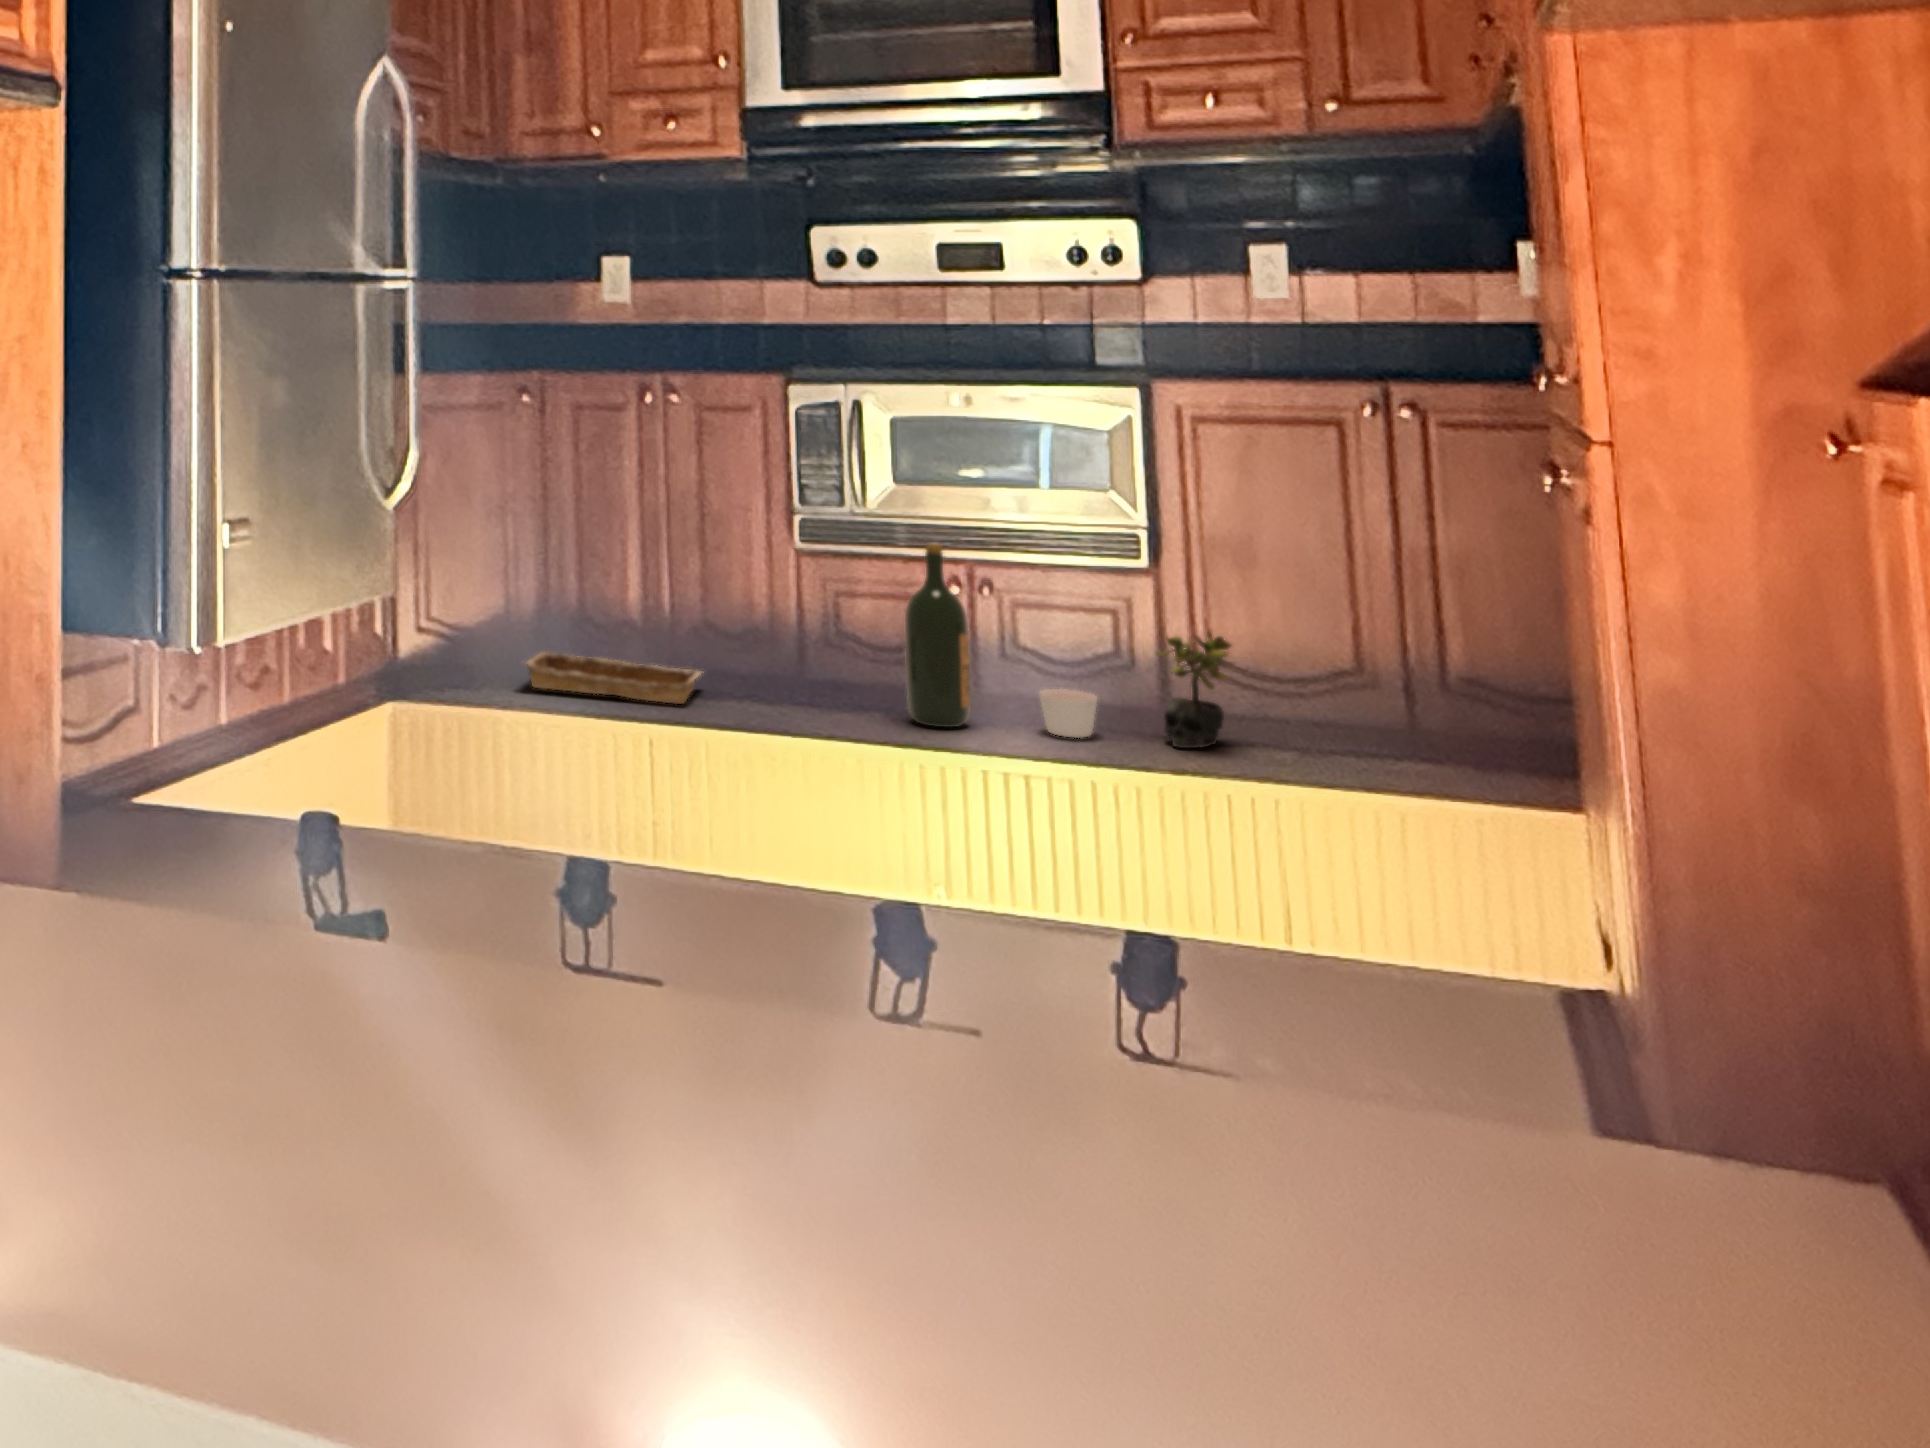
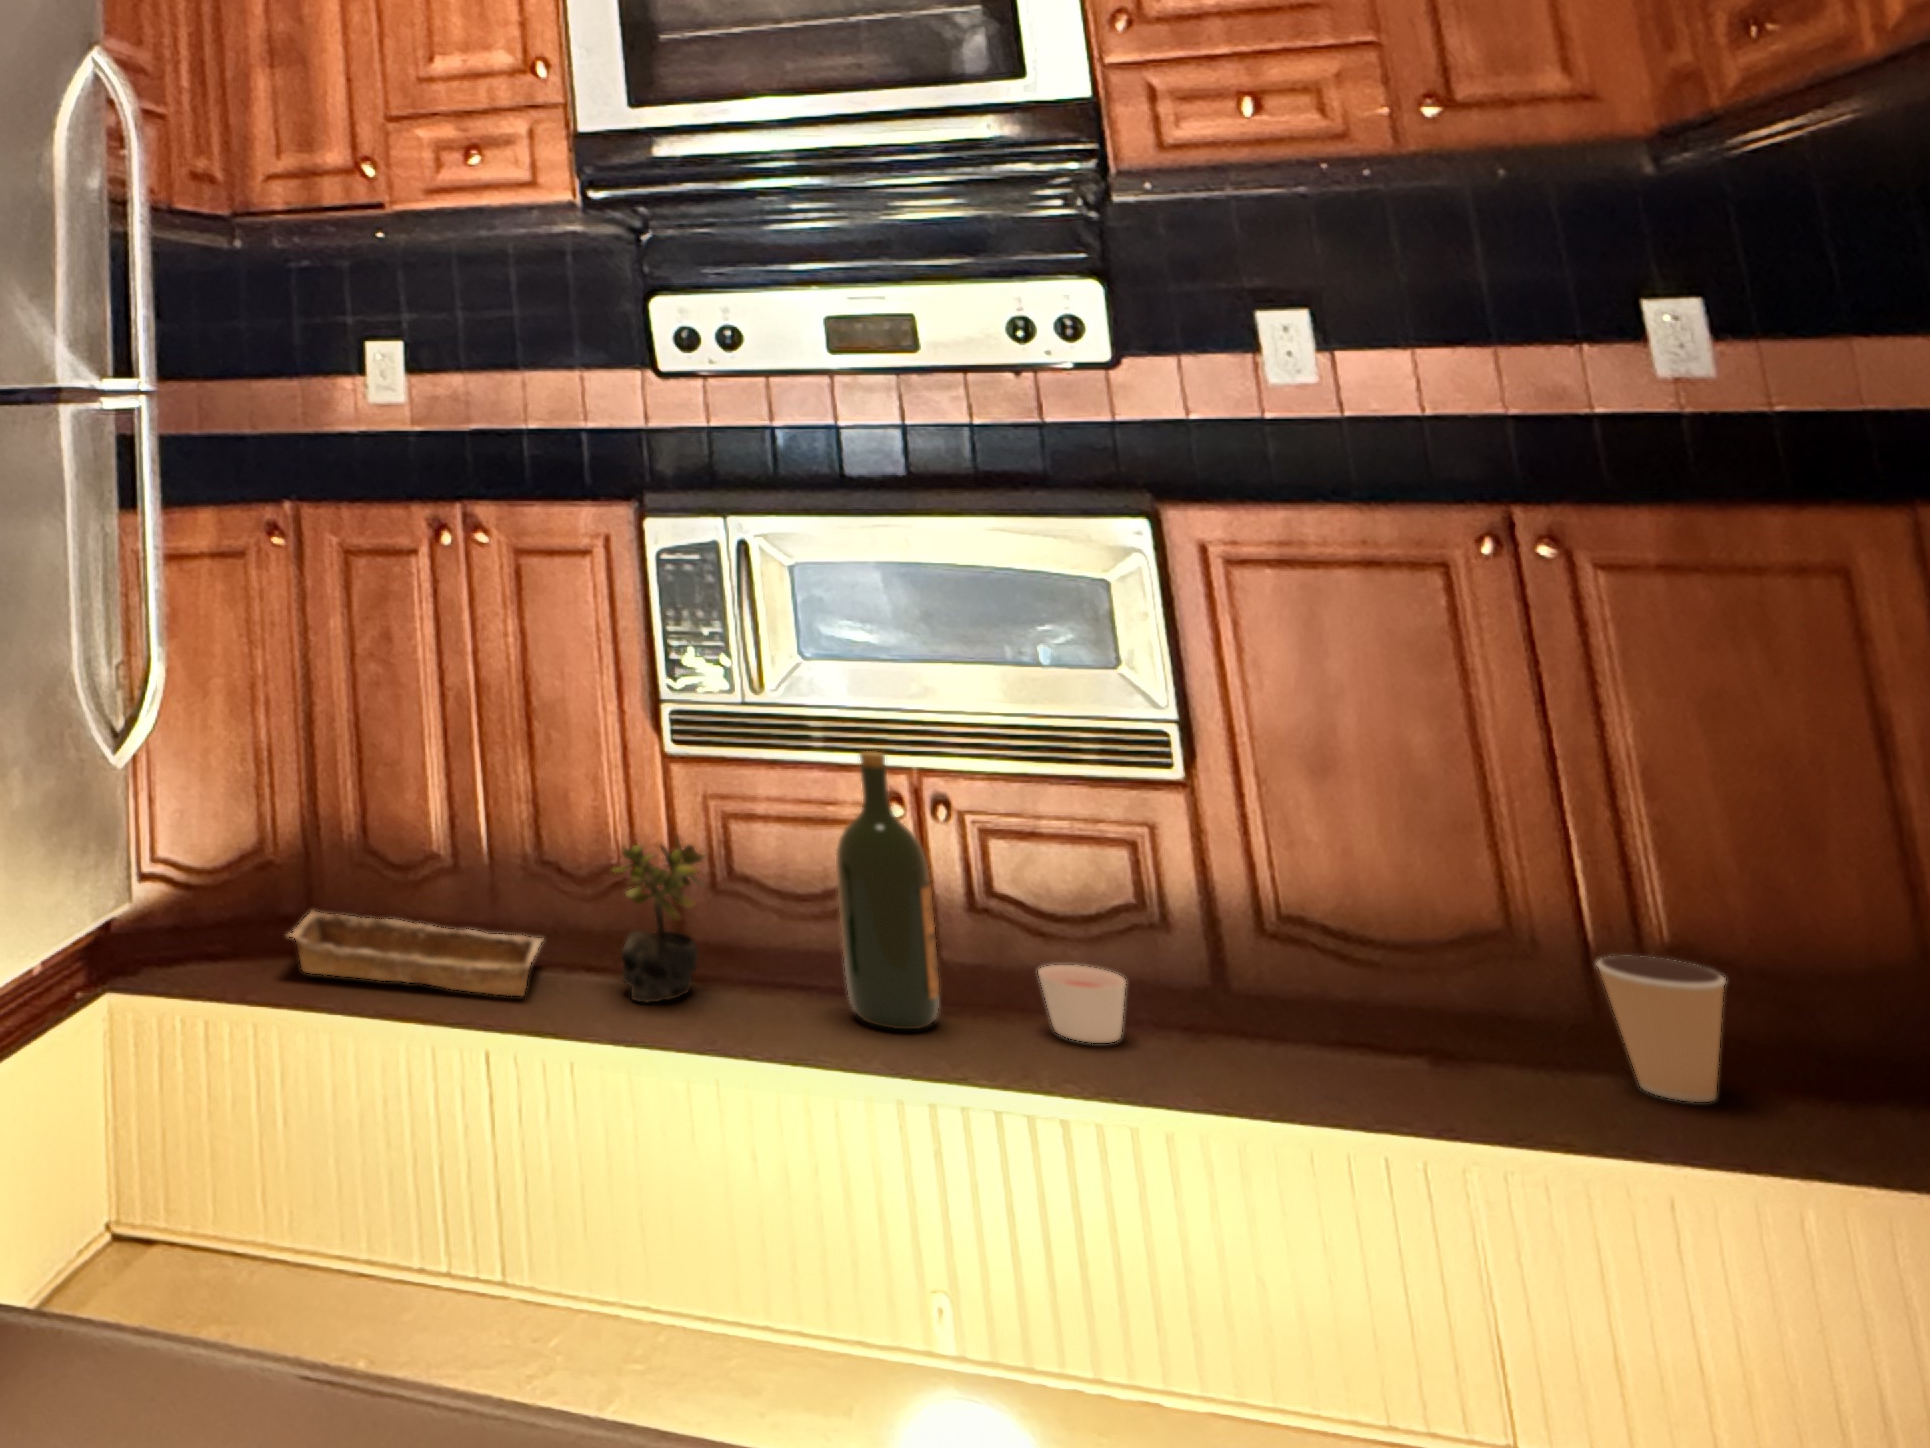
succulent plant: present [1157,631,1231,748] -> present [612,837,705,1002]
coffee cup: none [1414,685,1498,777] -> present [1597,956,1725,1102]

